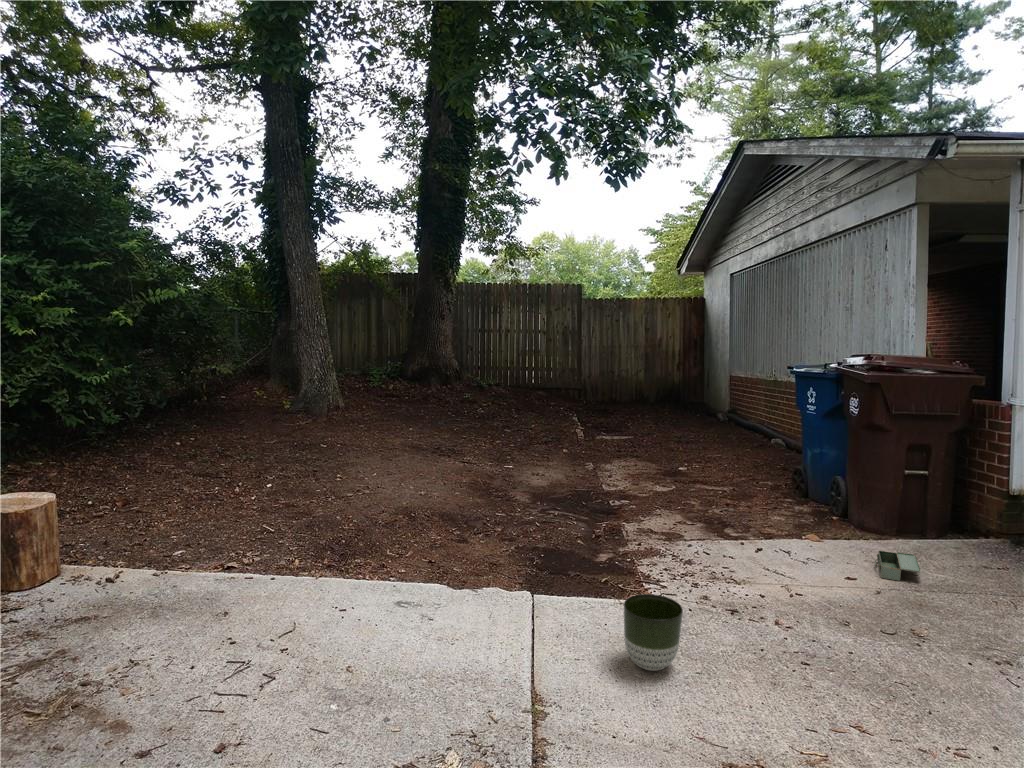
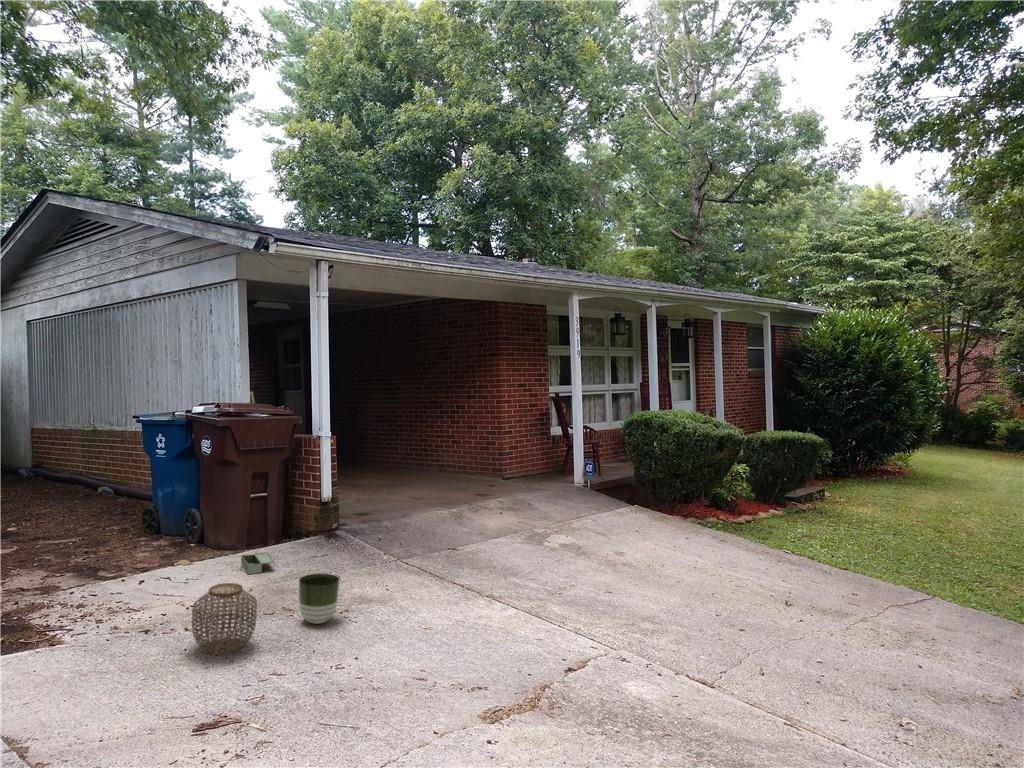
woven basket: none [762,588,851,687] -> present [192,583,257,655]
planter: present [624,594,683,671] -> present [299,574,339,624]

